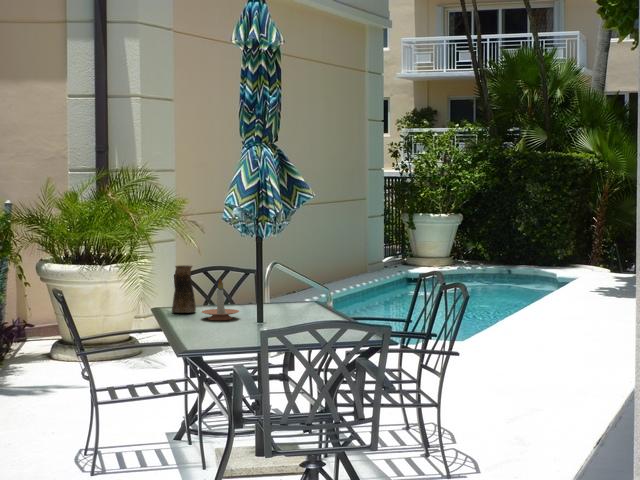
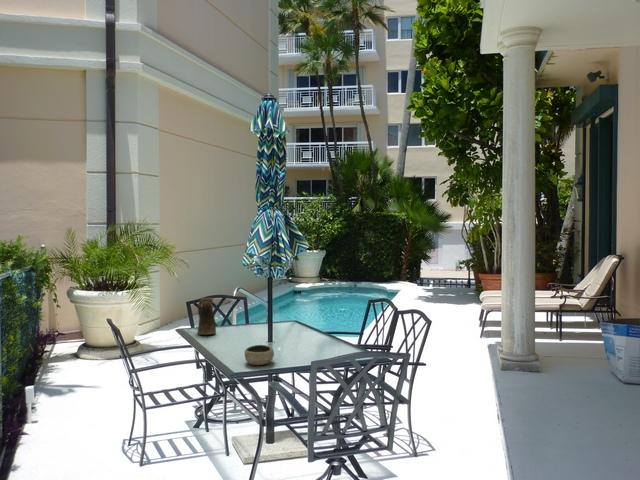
candle holder: present [202,278,239,320] -> none [225,308,254,341]
bowl: none [203,319,241,341] -> present [244,345,274,365]

